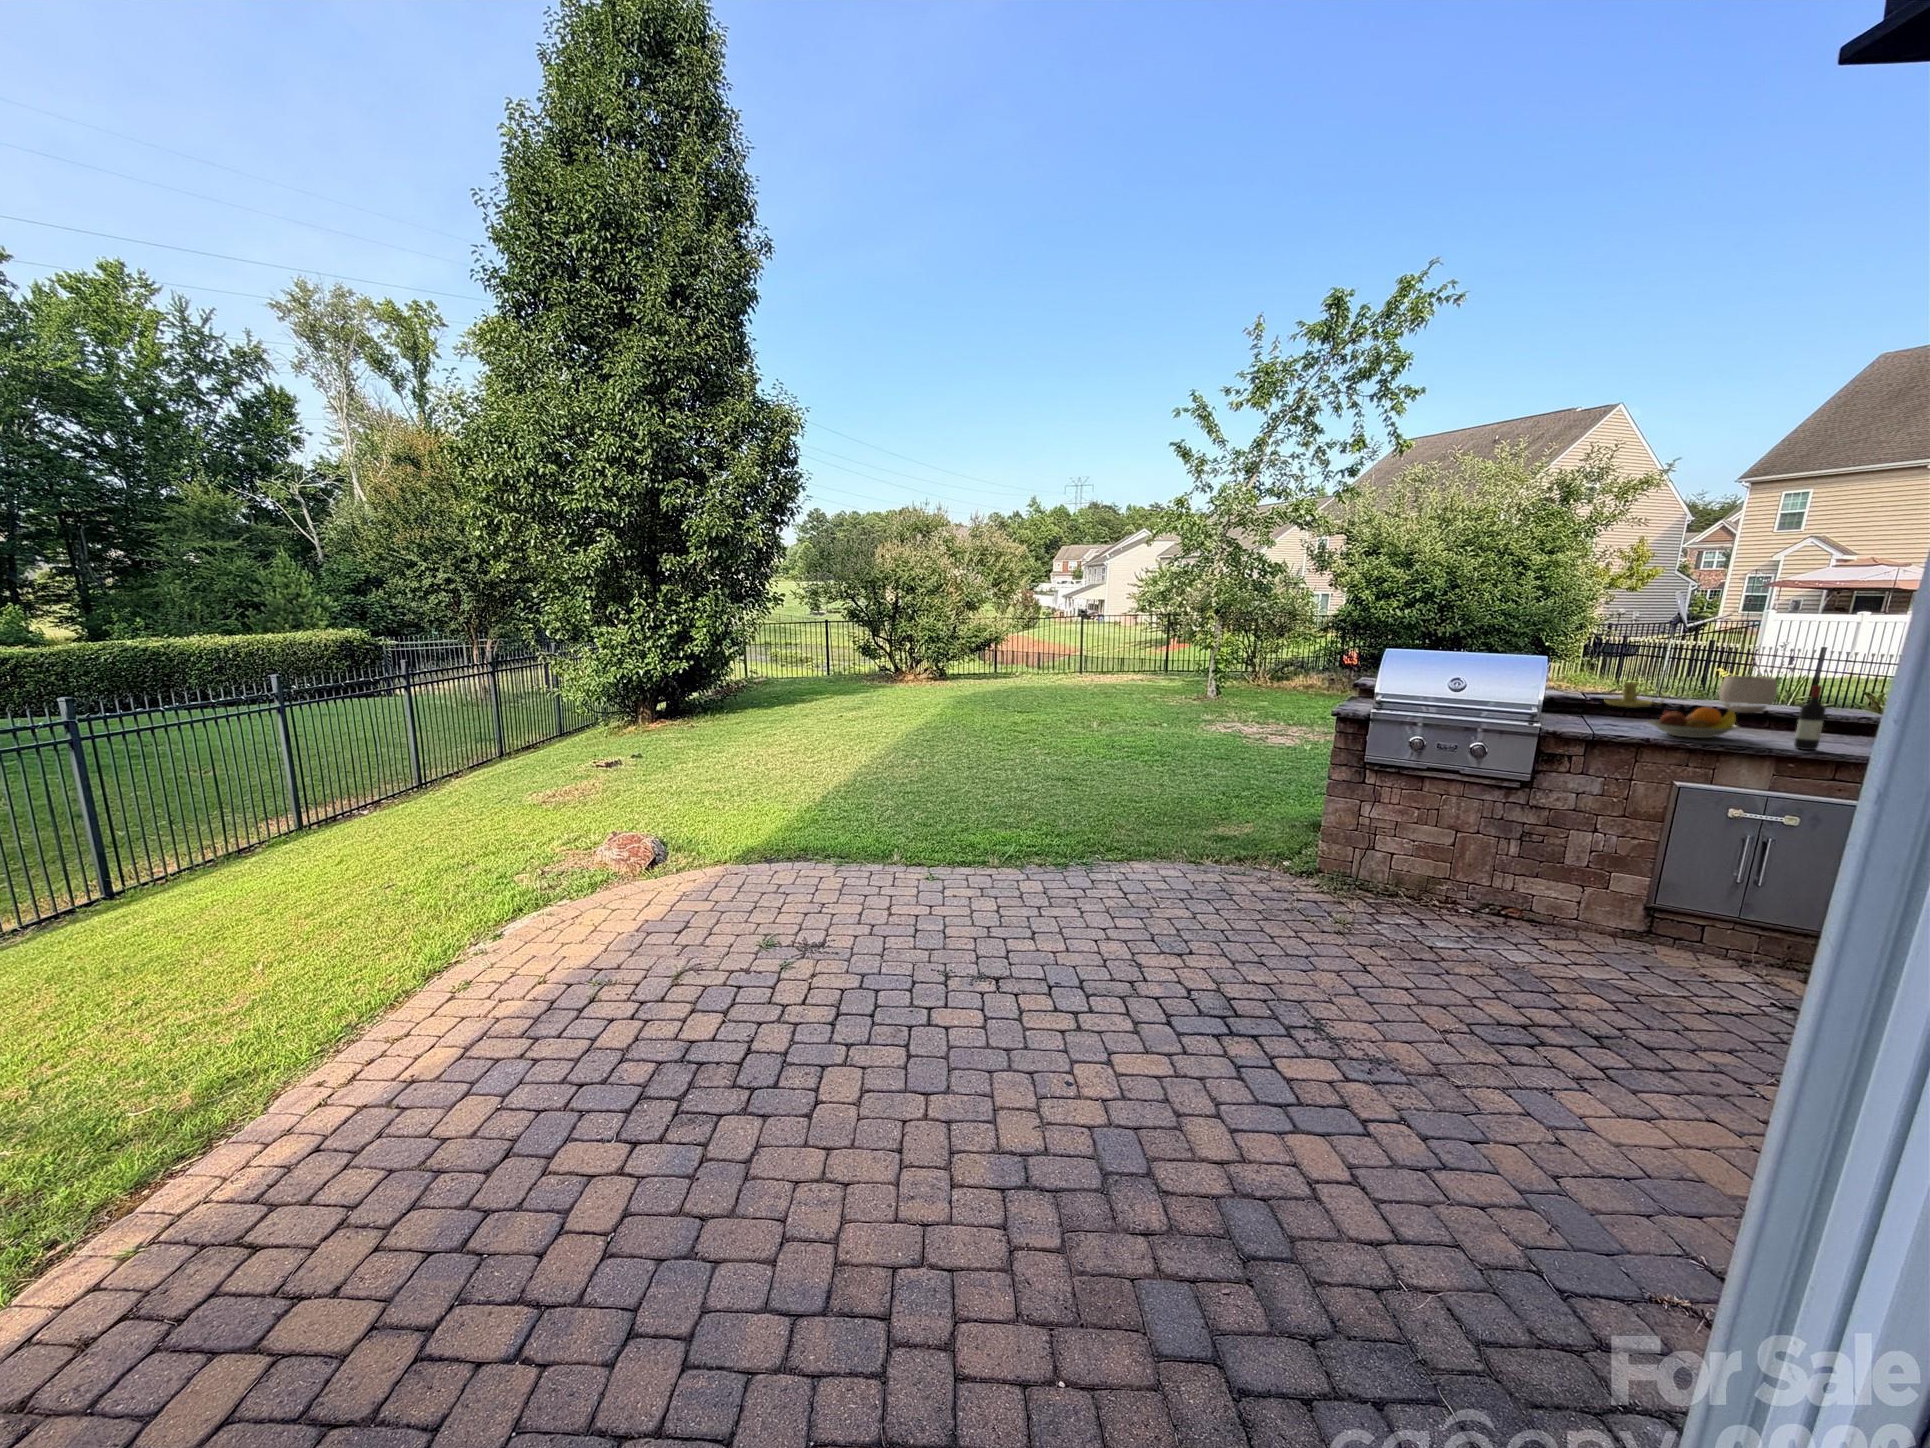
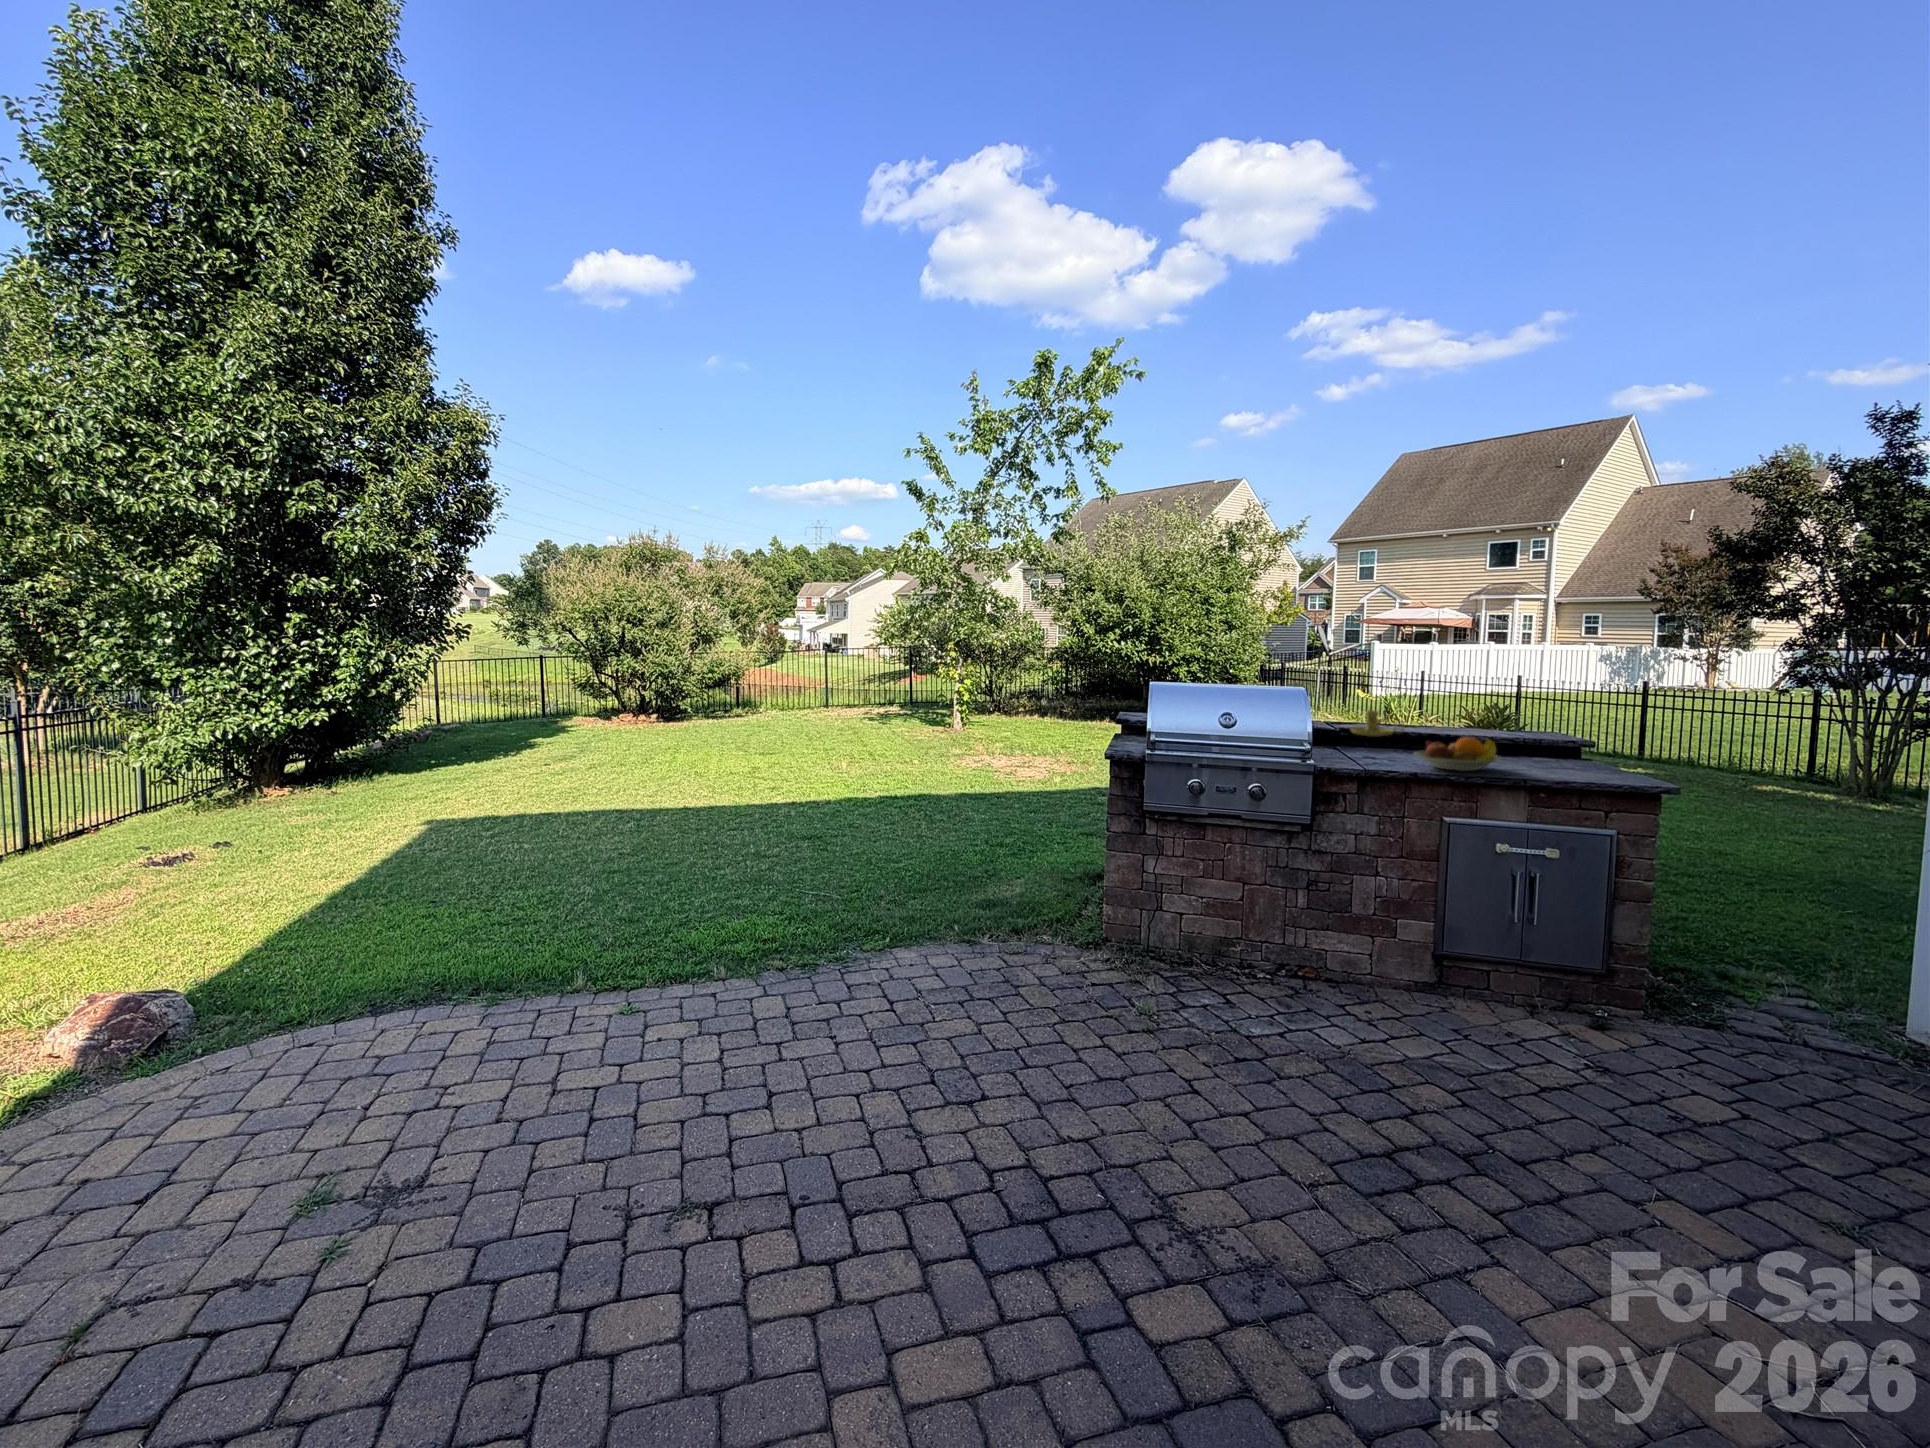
plant pot: present [1719,666,1777,713] -> none [1448,687,1498,739]
wine bottle: present [1794,685,1826,750] -> none [1557,712,1581,780]

